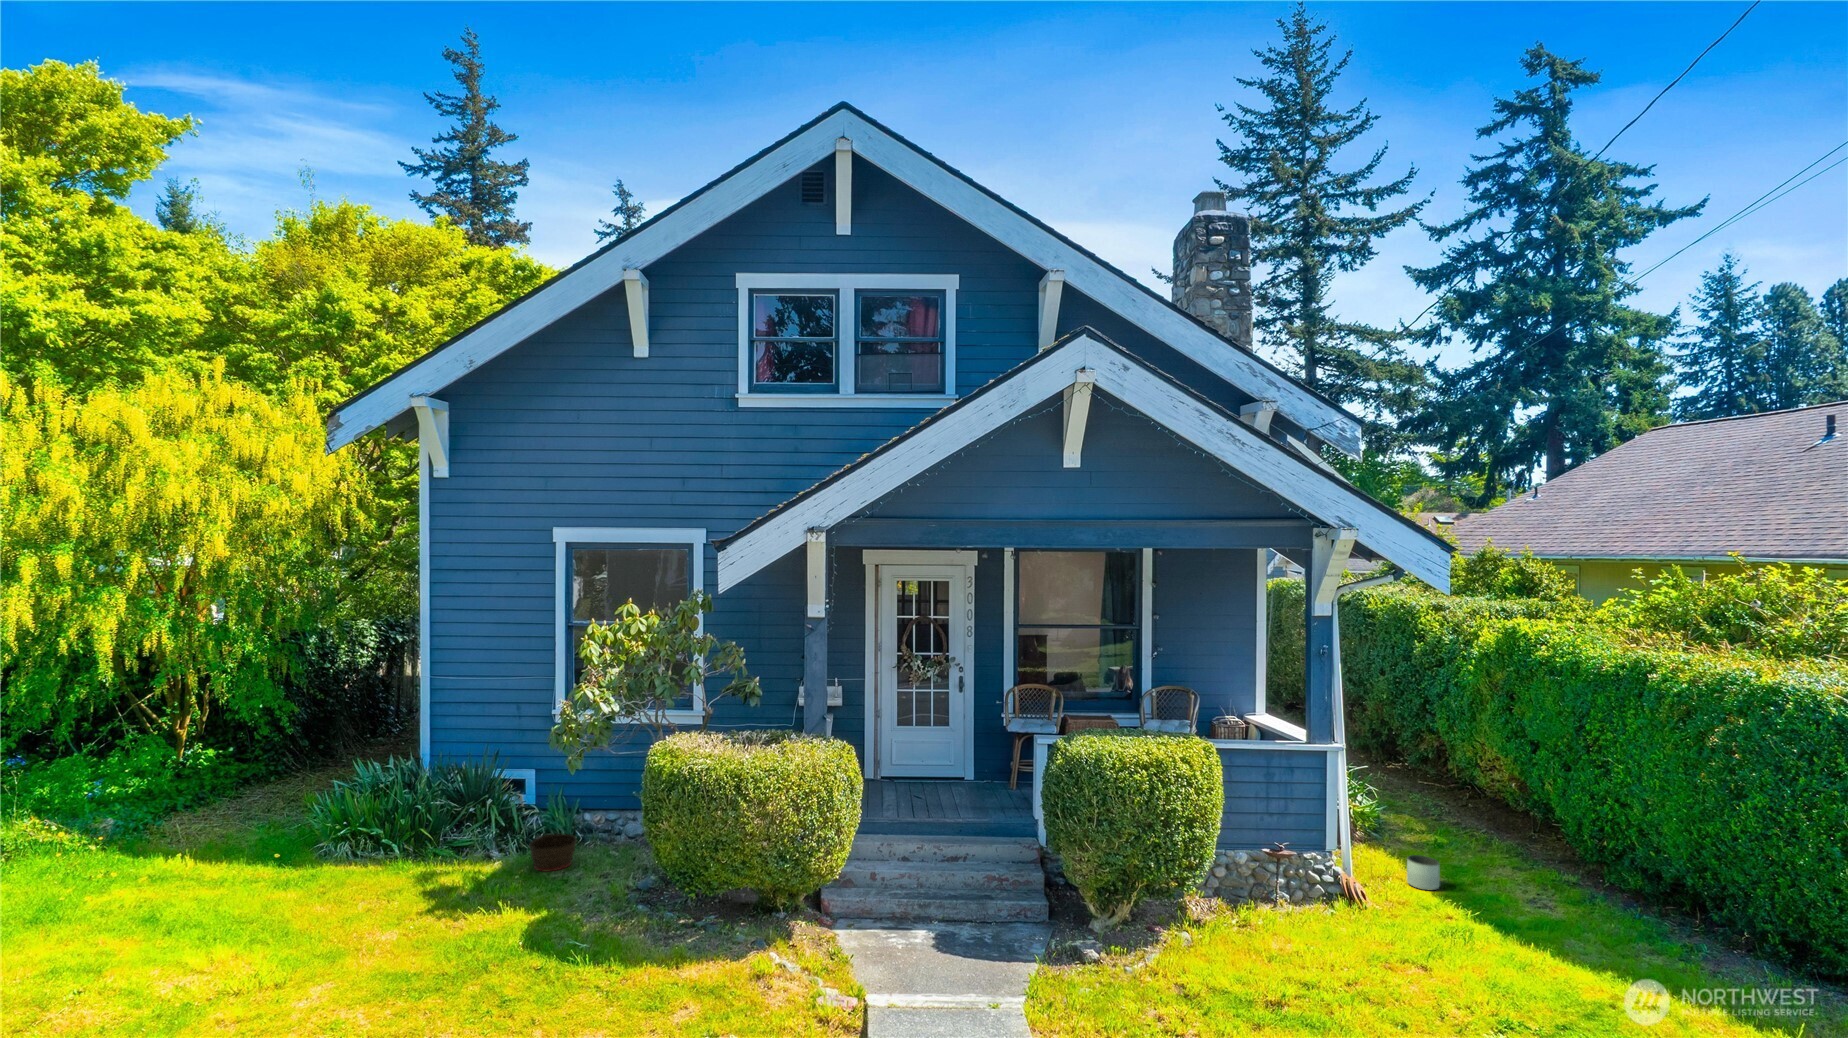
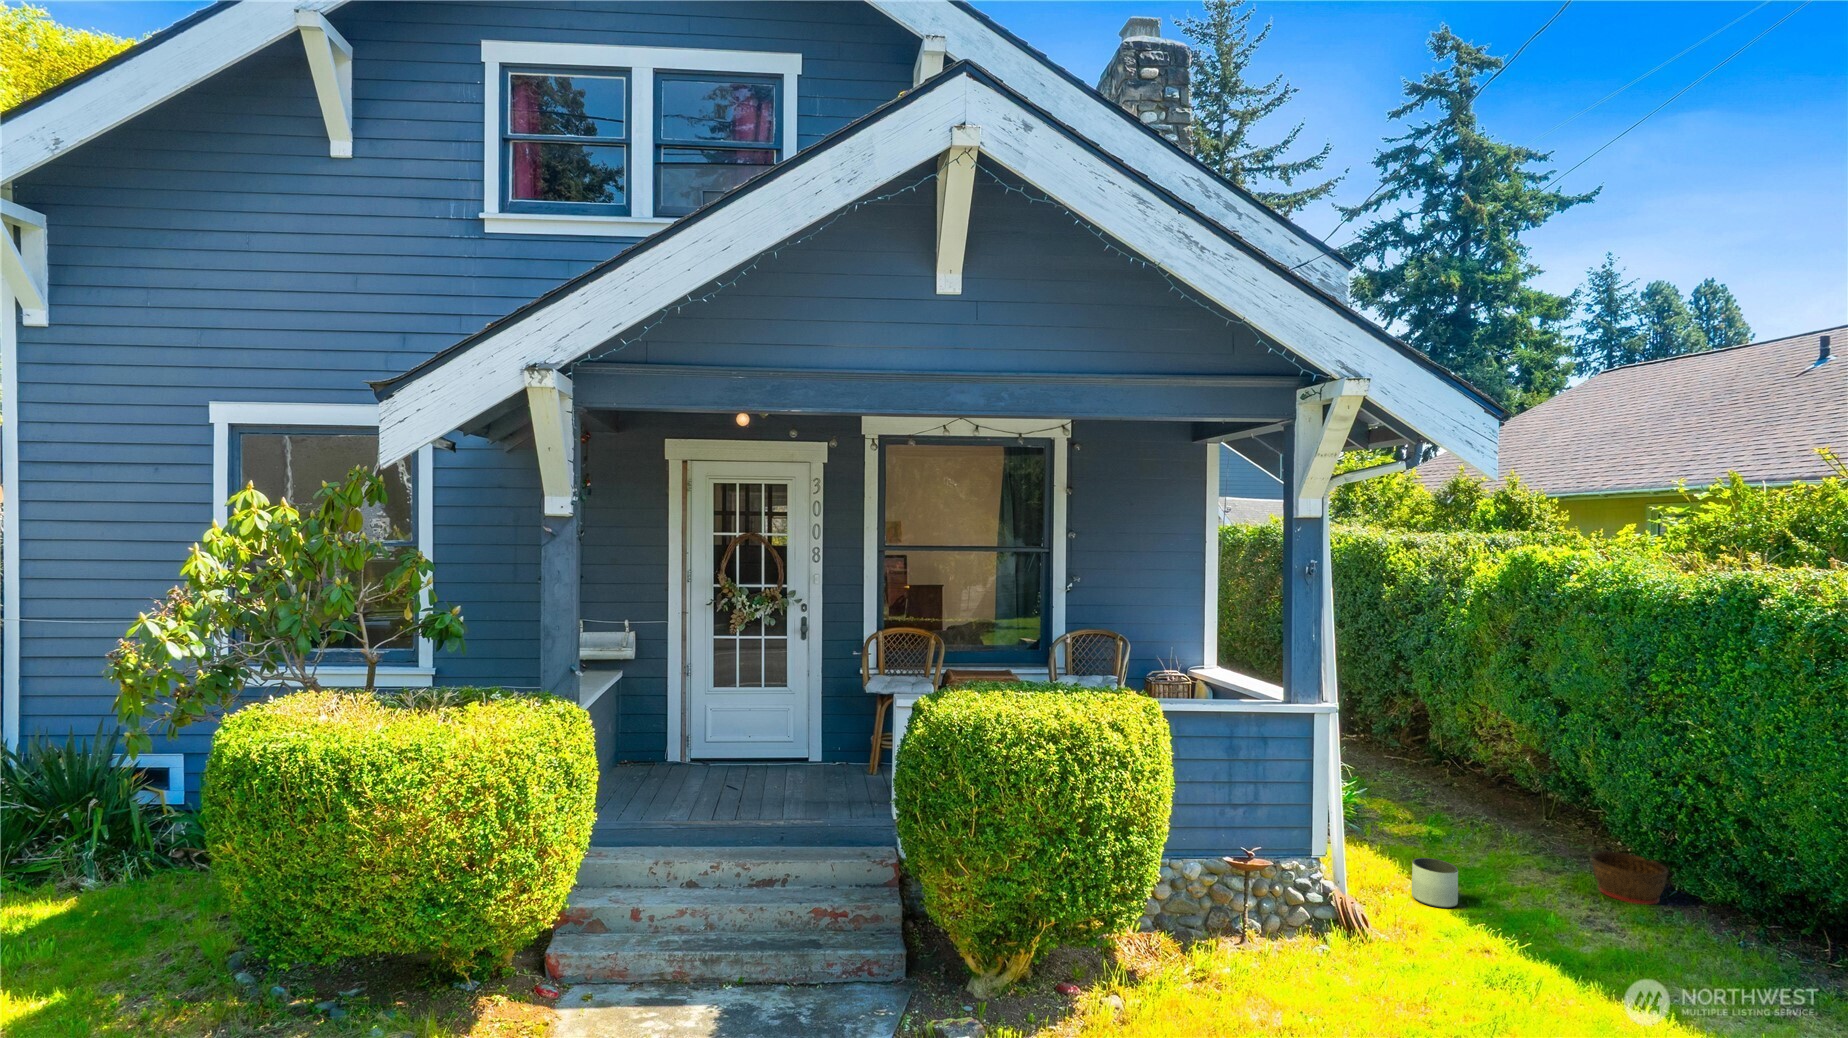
basket: present [529,834,577,871] -> present [1591,851,1668,904]

